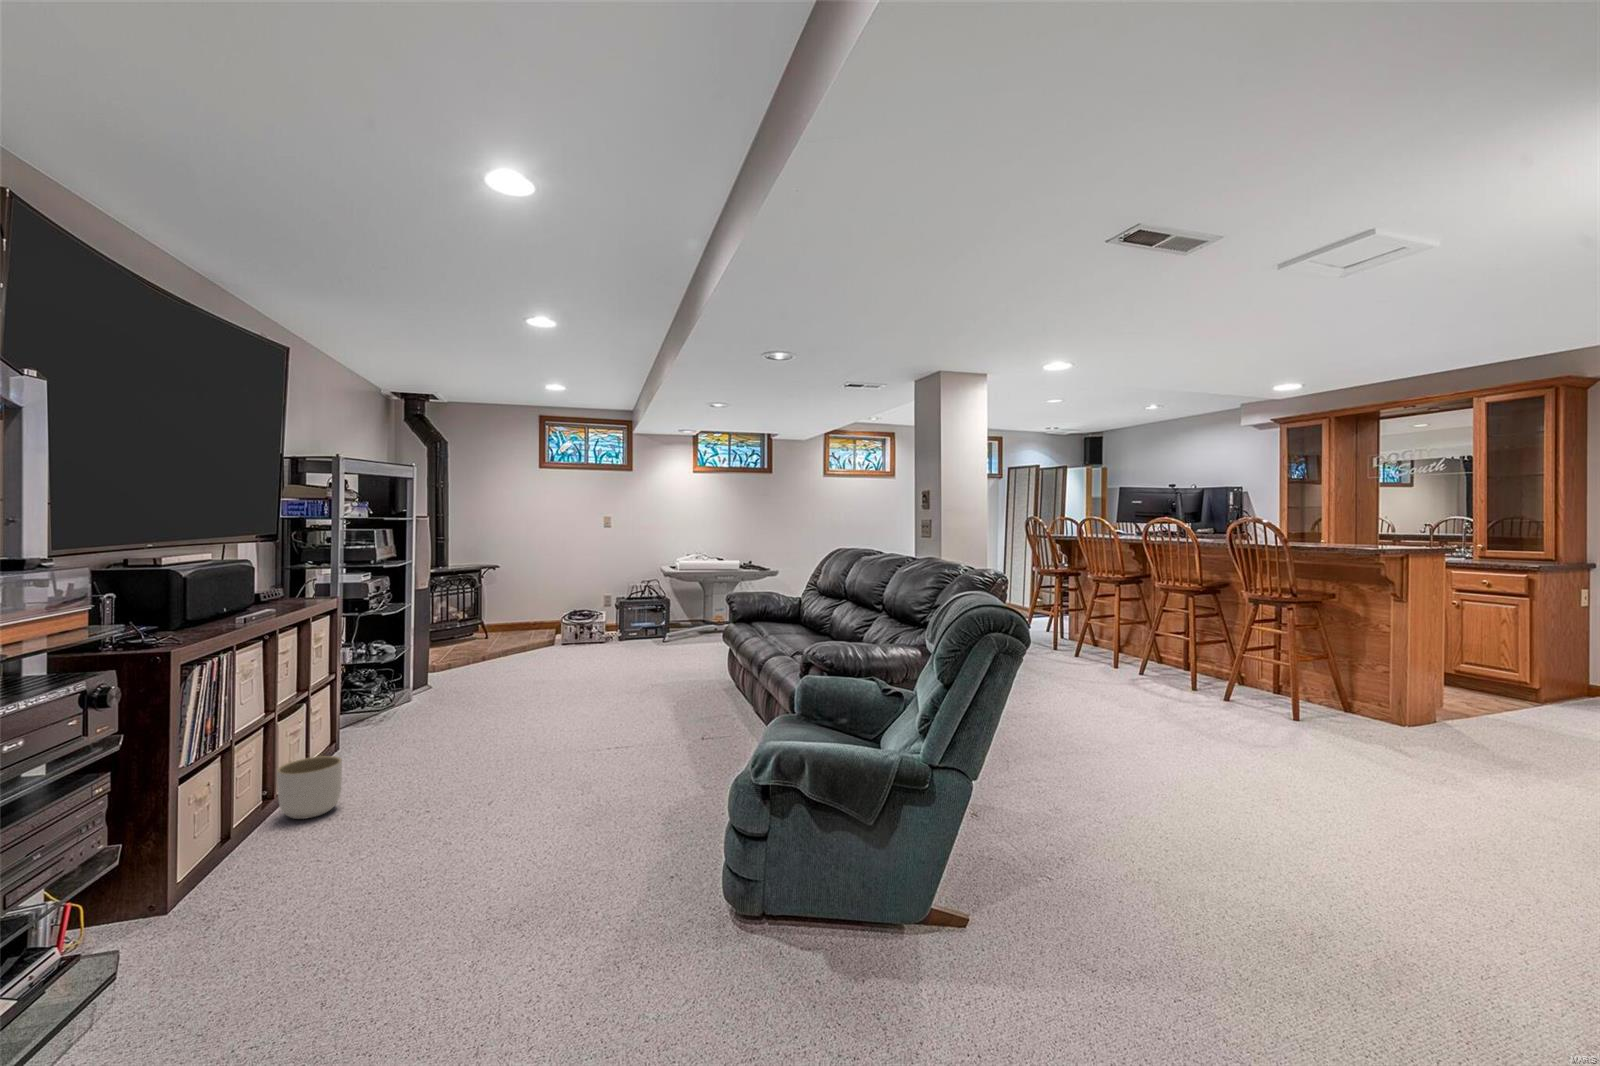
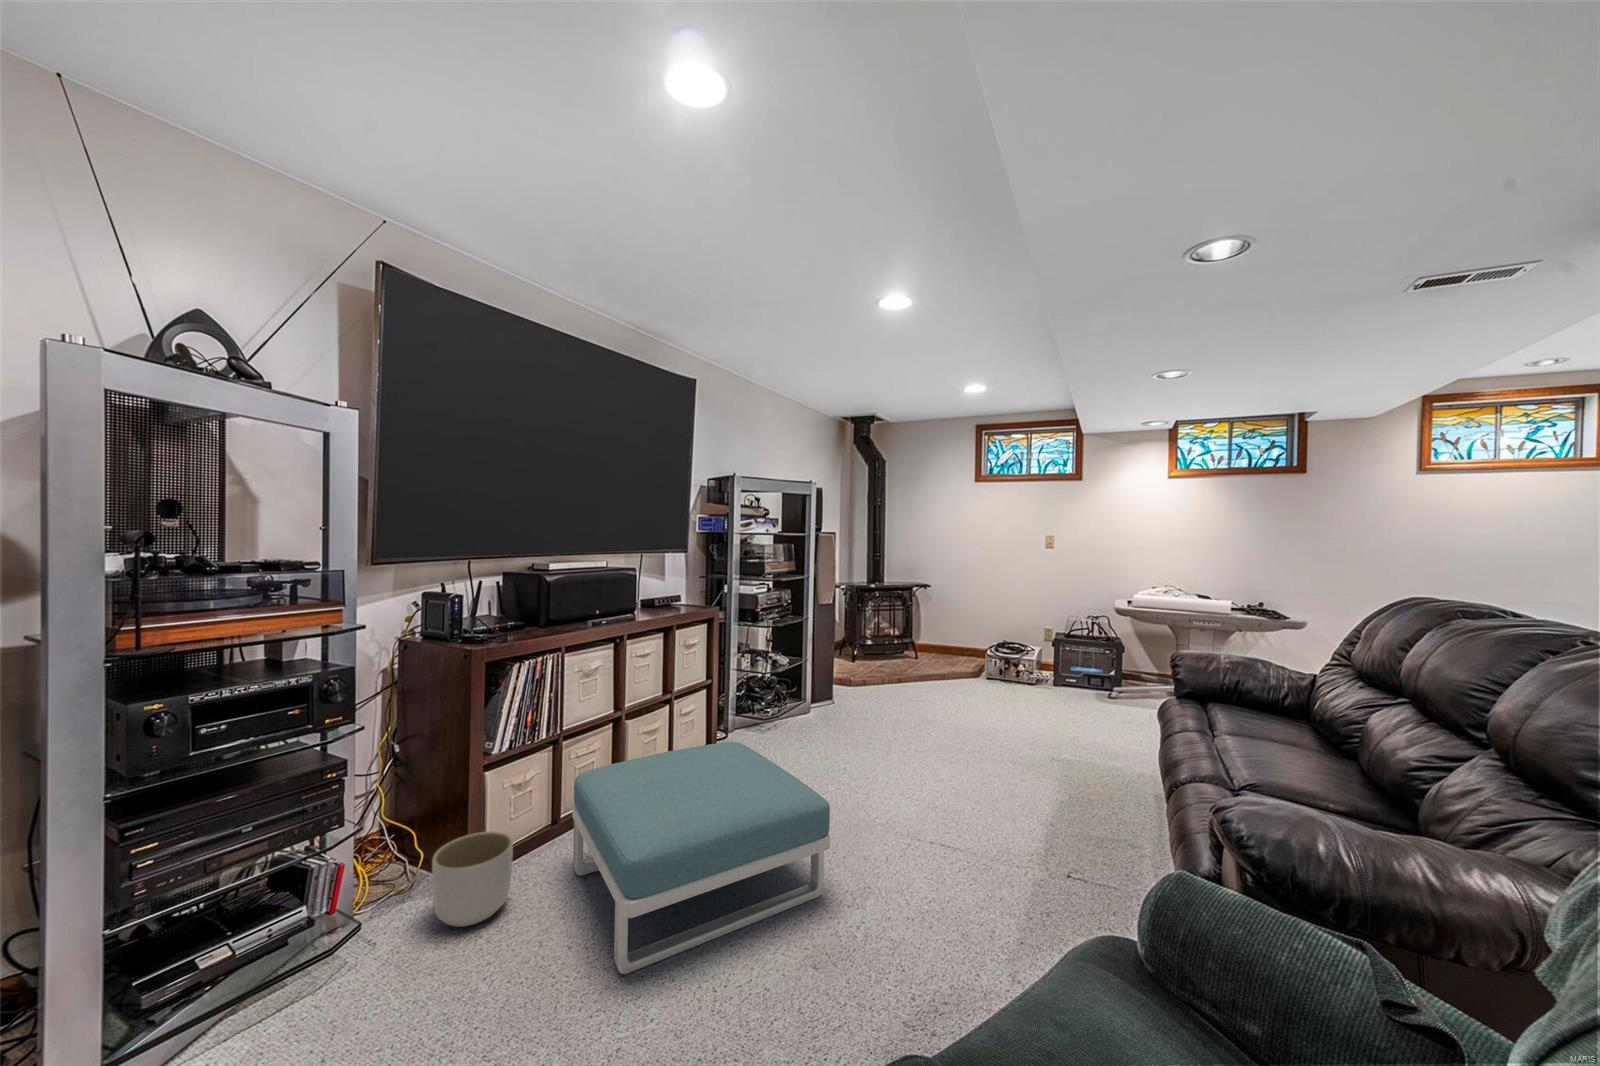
footstool: none [352,680,561,793] -> present [572,742,830,974]

